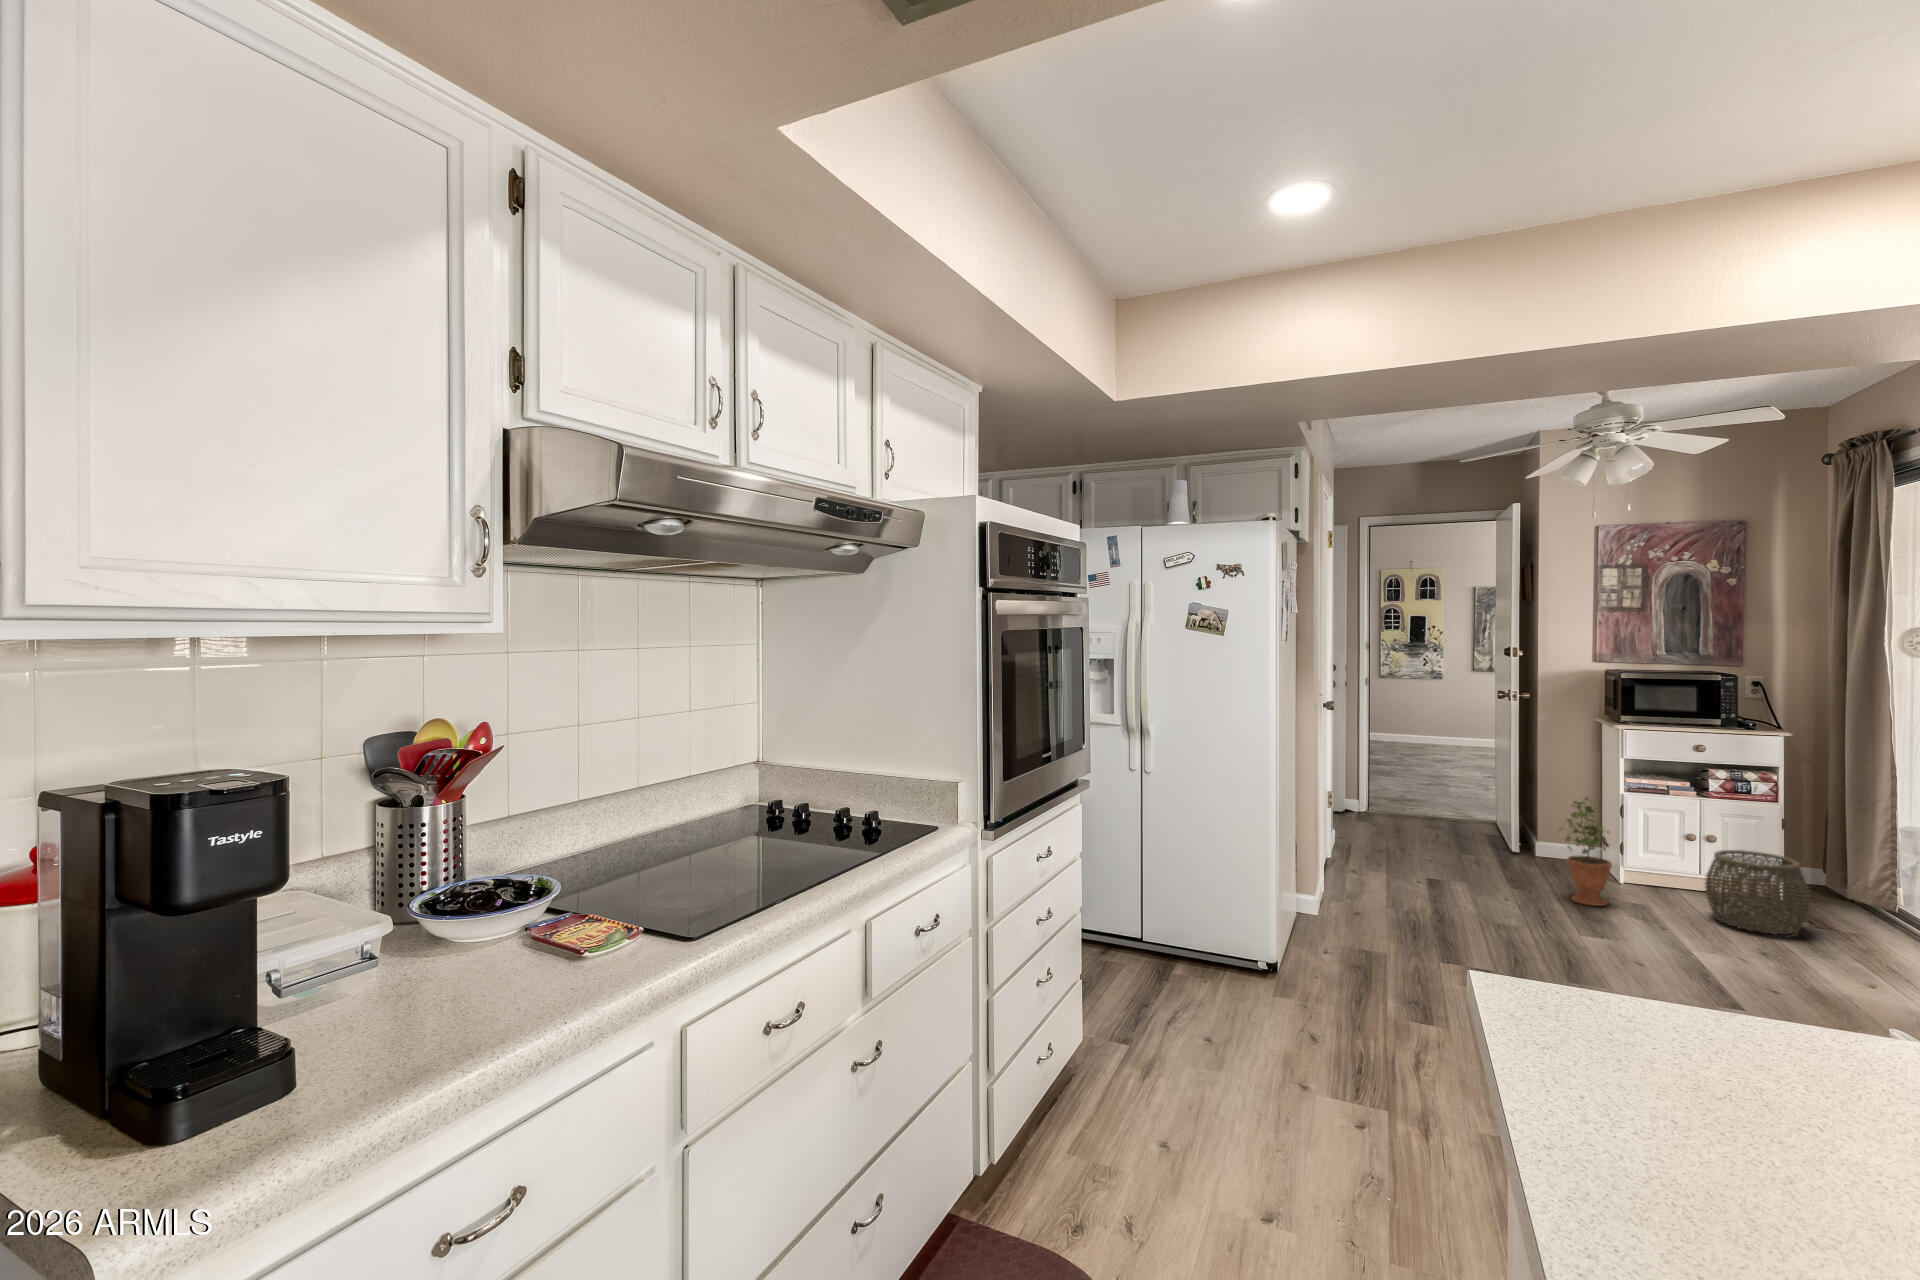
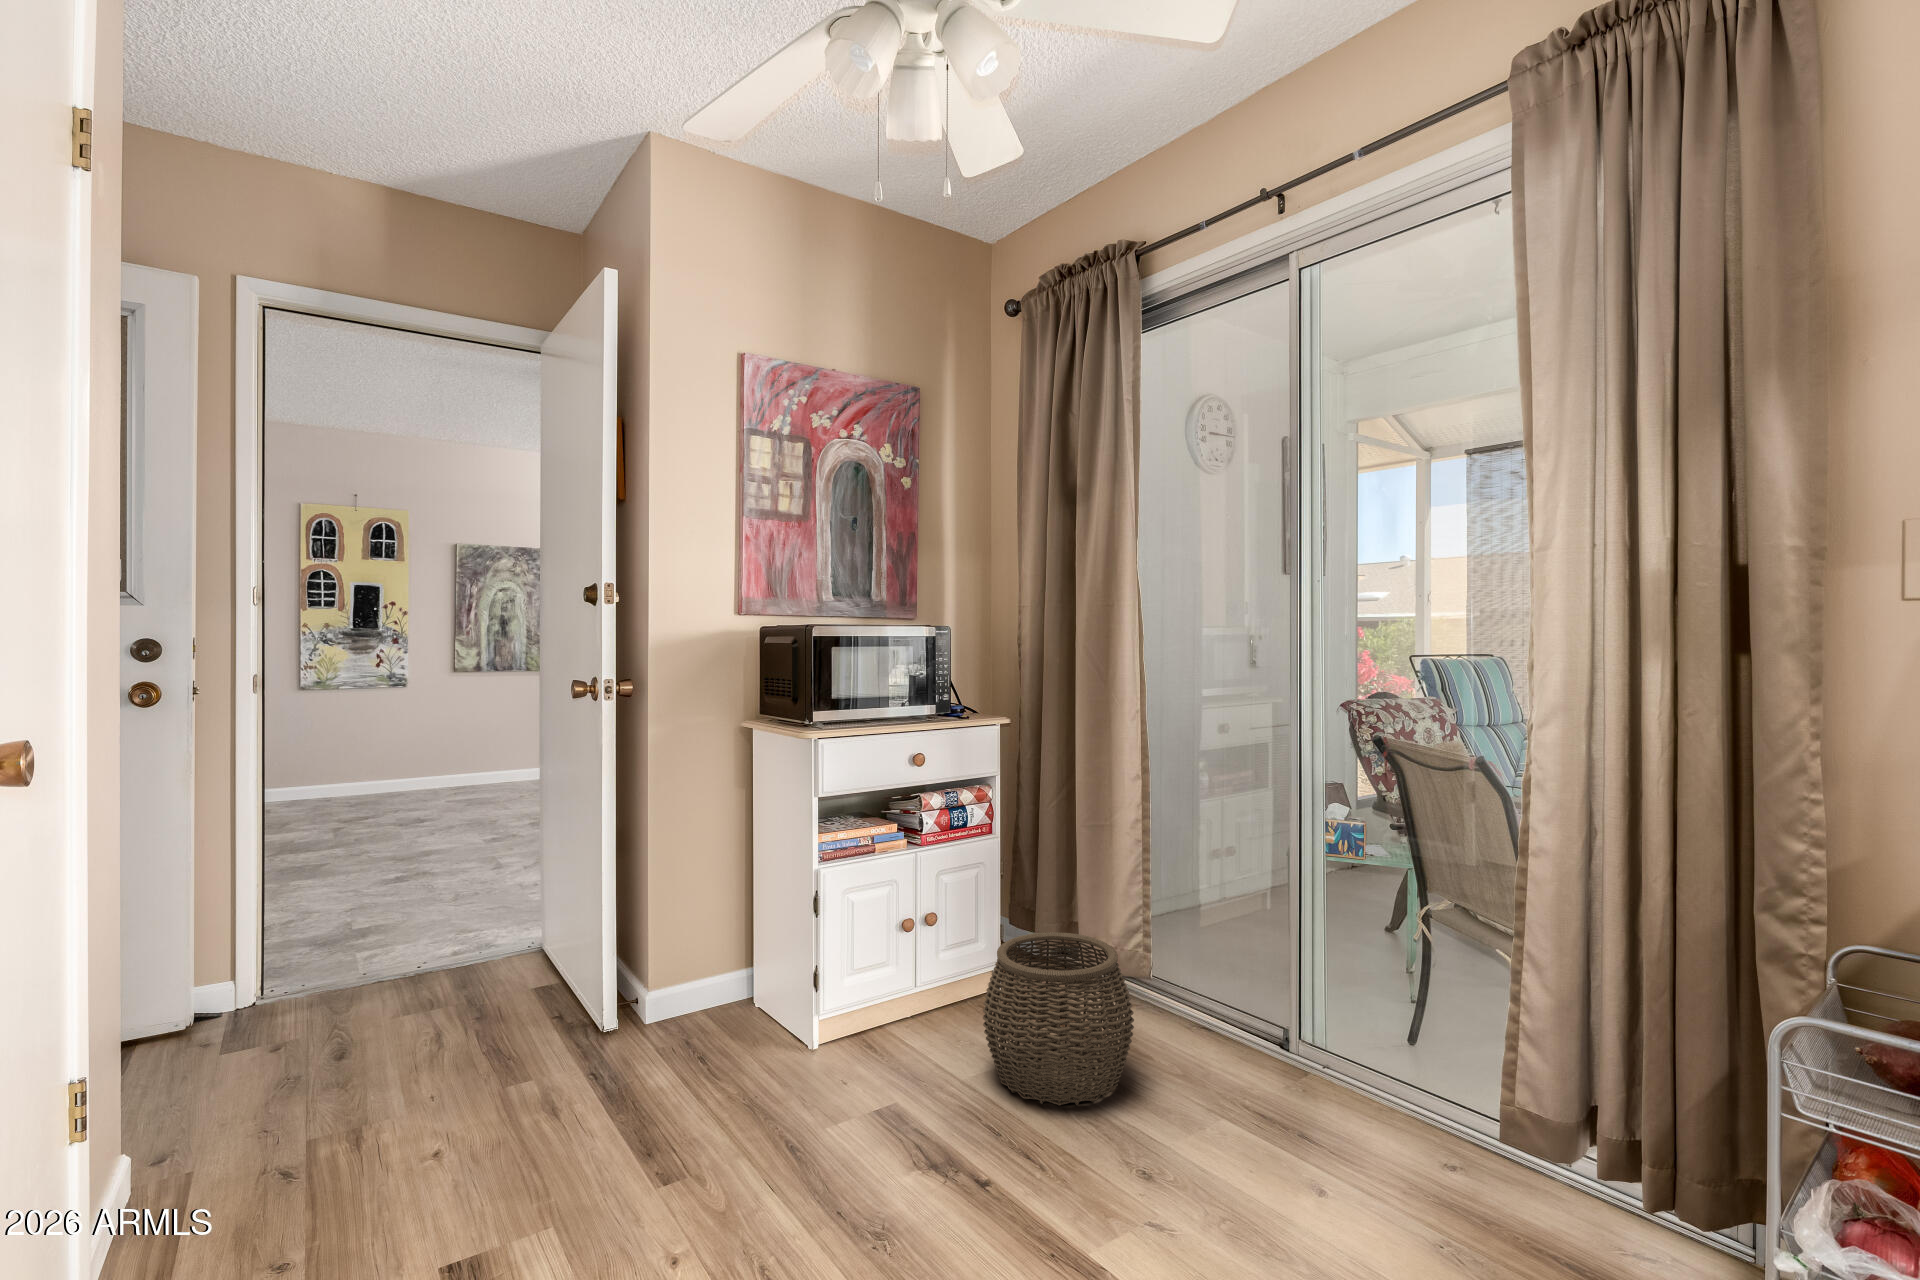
potted plant: present [1560,798,1612,906] -> none [761,895,860,1168]

